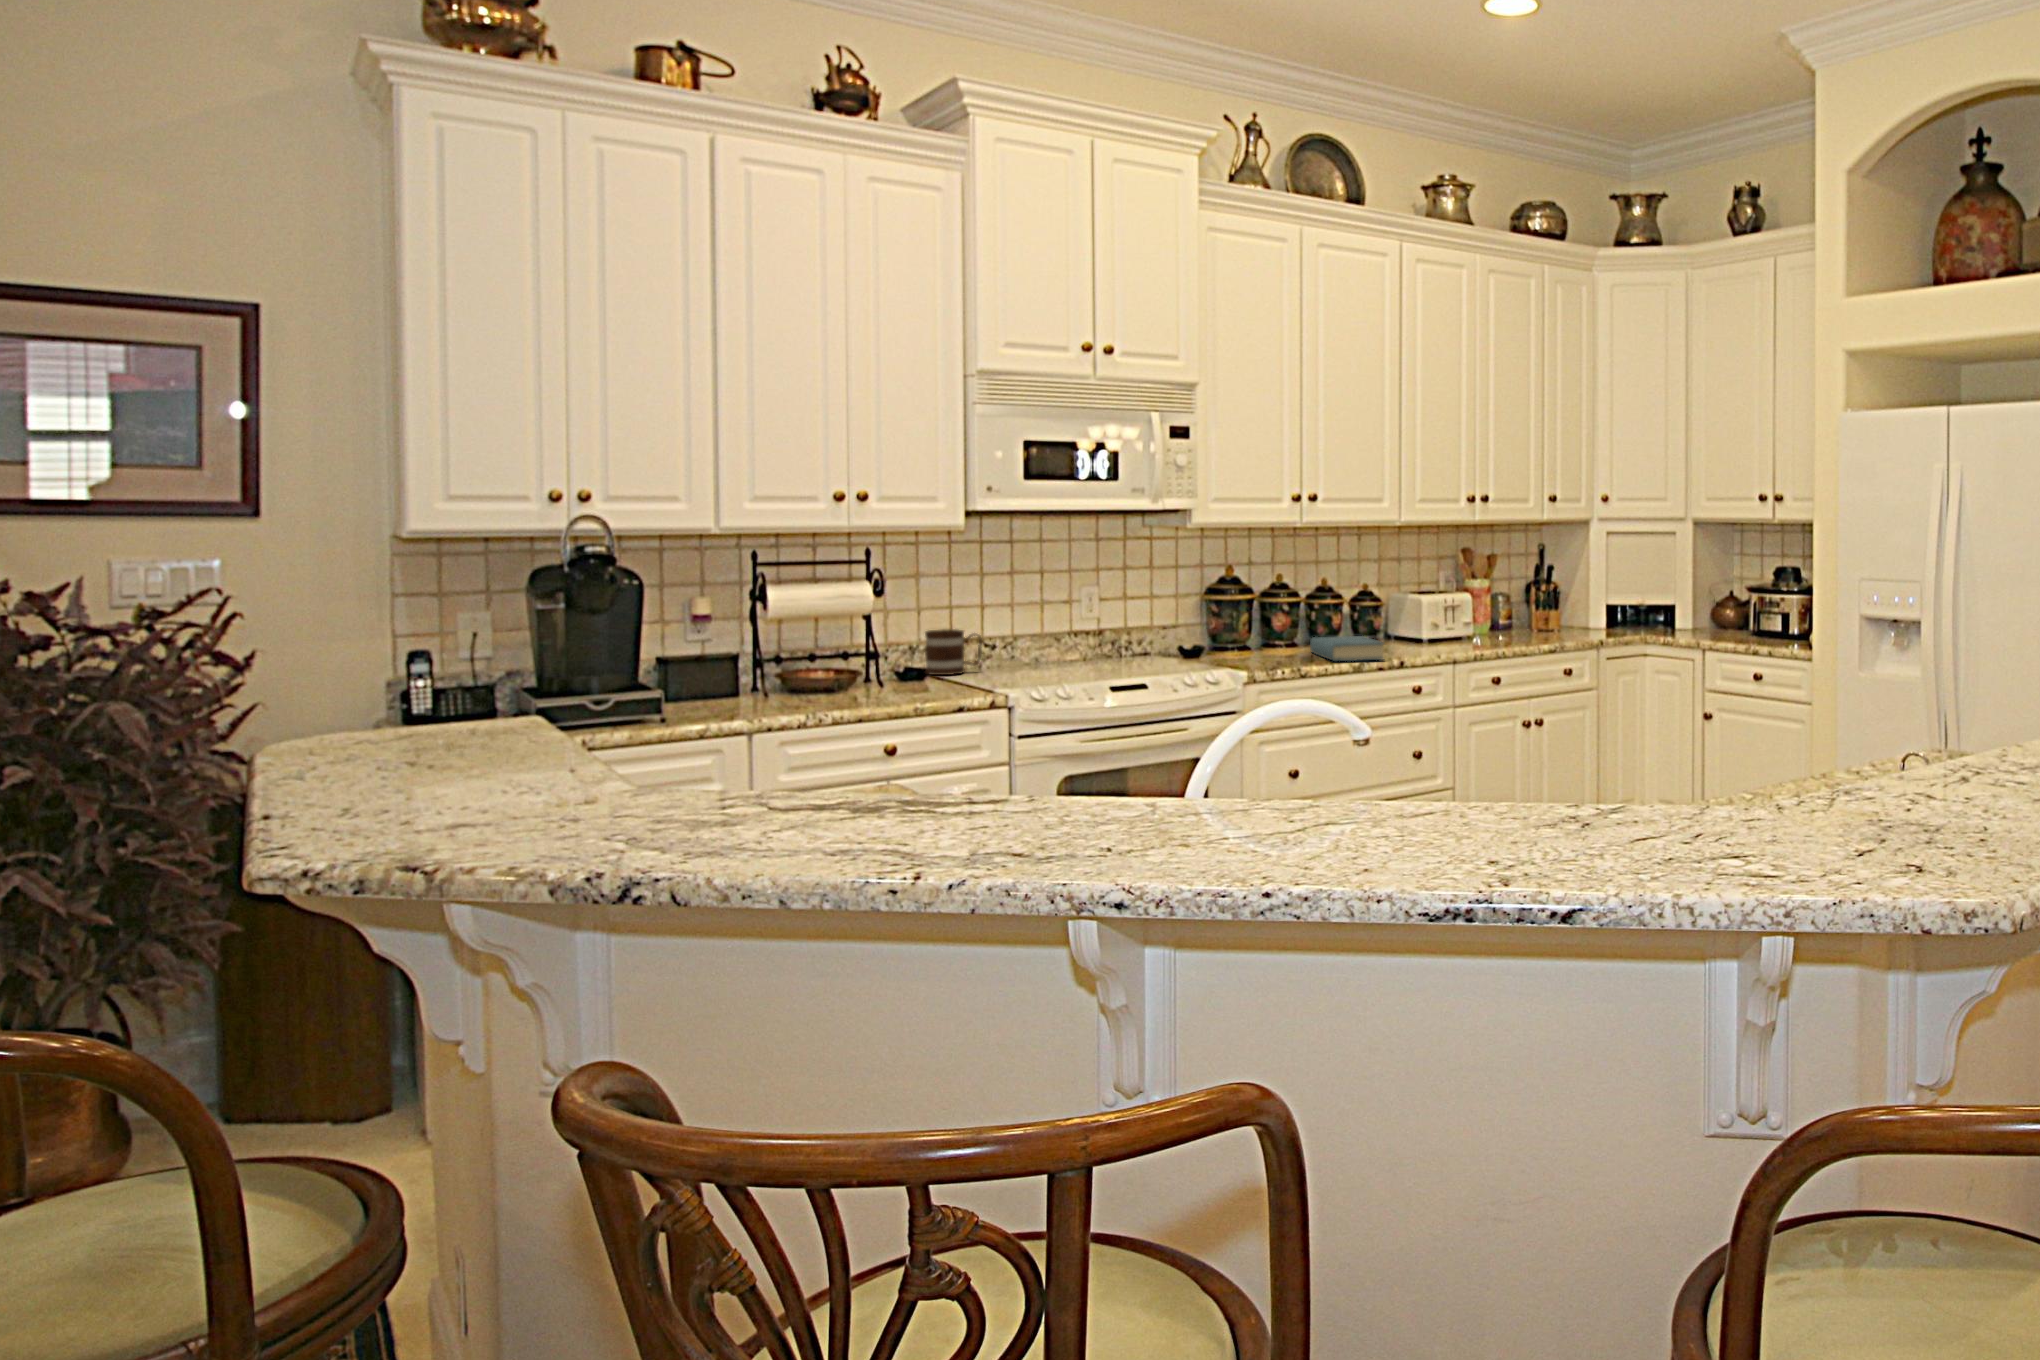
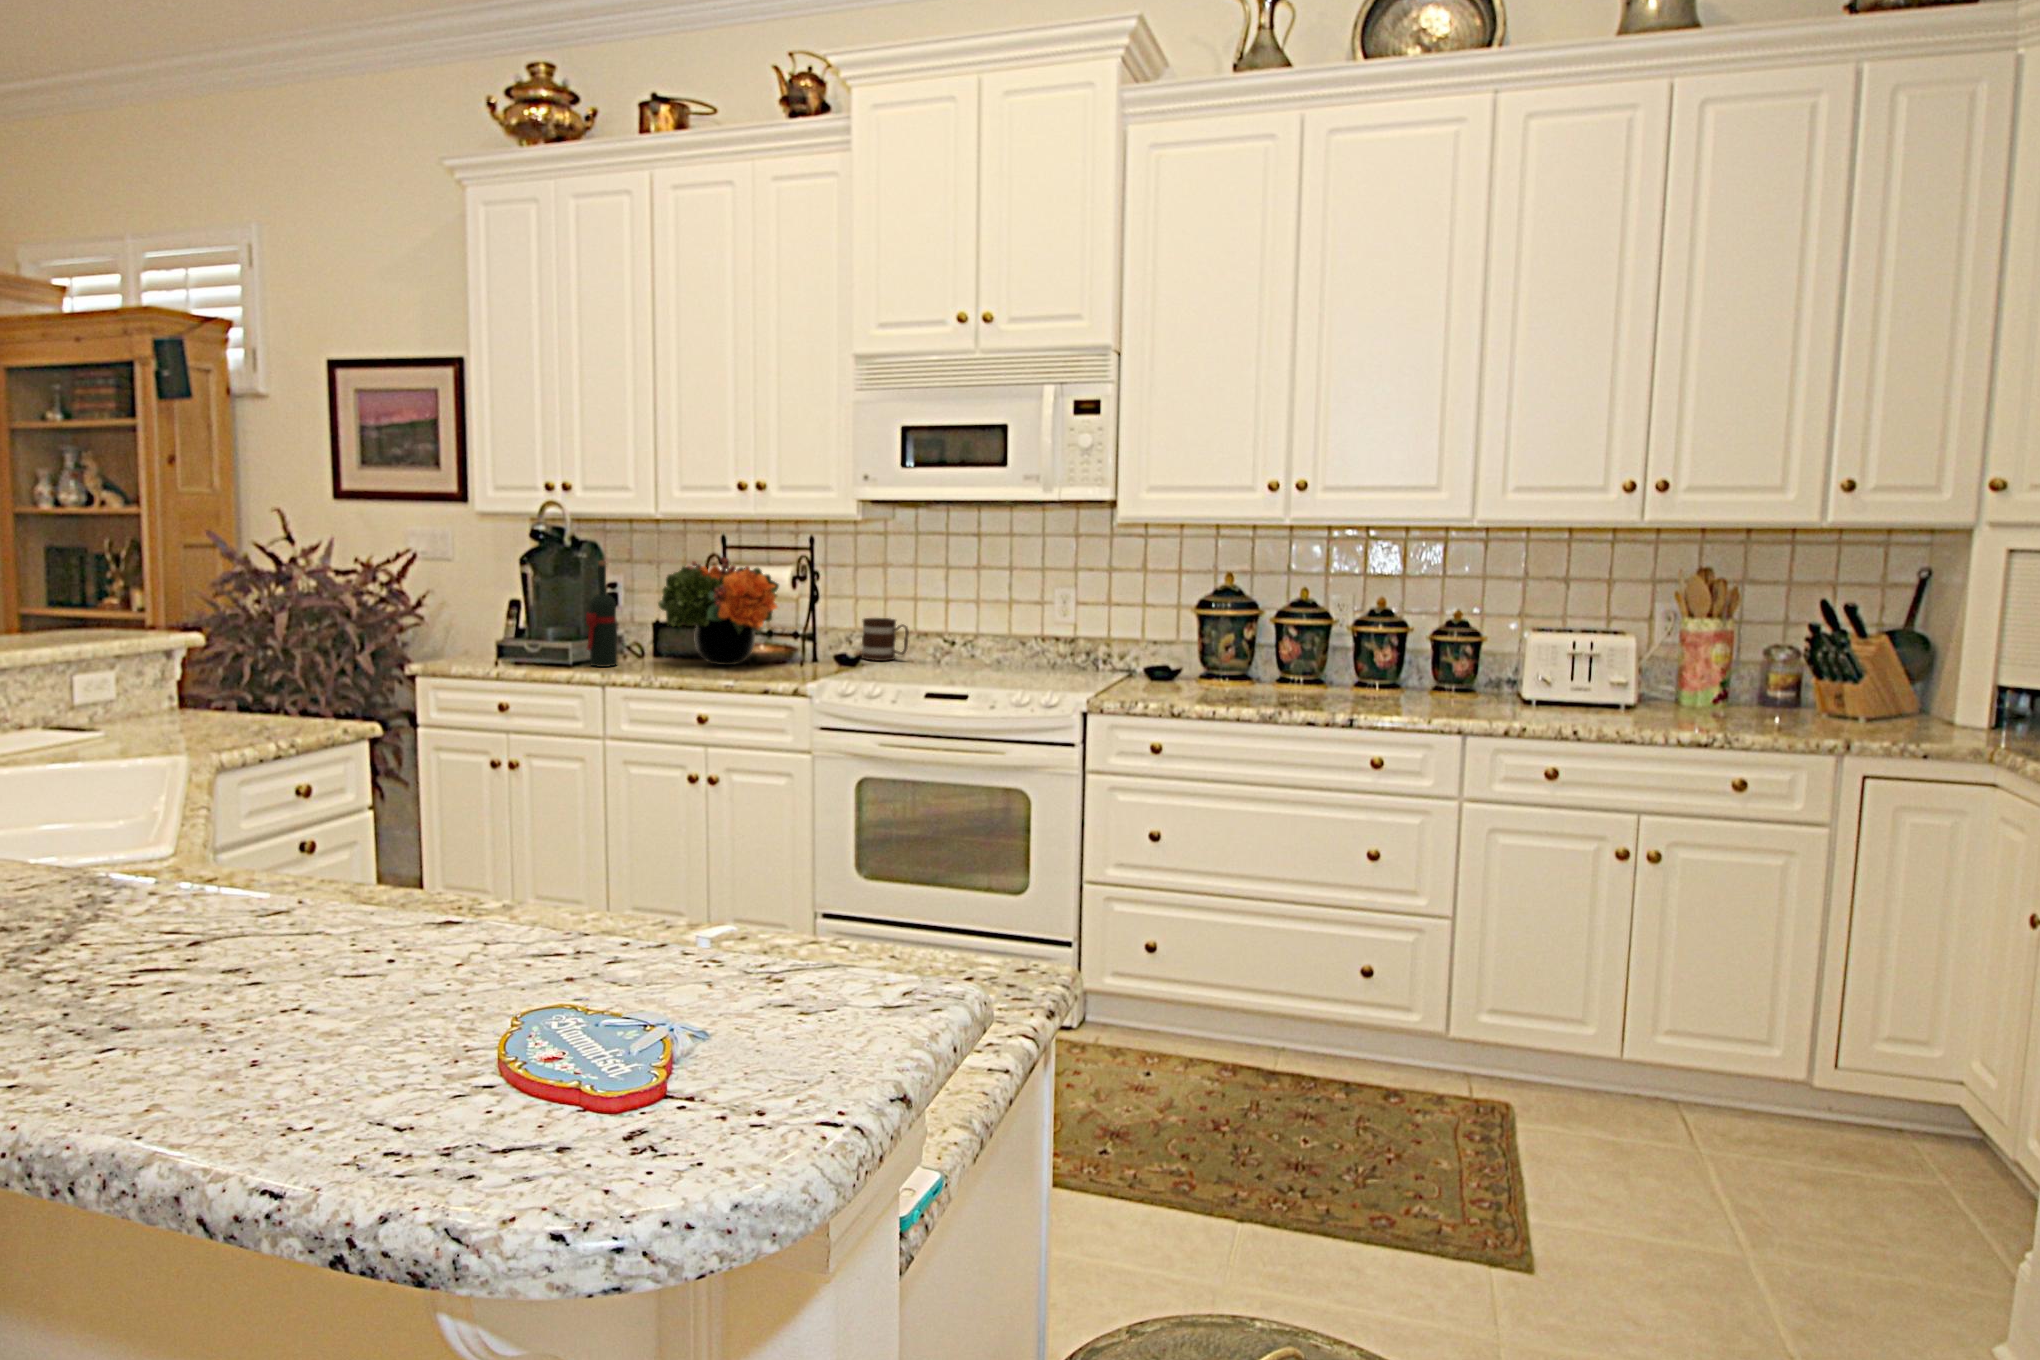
flower arrangement: none [748,573,896,697] -> present [658,557,779,665]
wine bottle: none [686,585,724,716] -> present [586,561,618,667]
hardback book: present [1310,636,1384,661] -> none [1281,674,1375,716]

